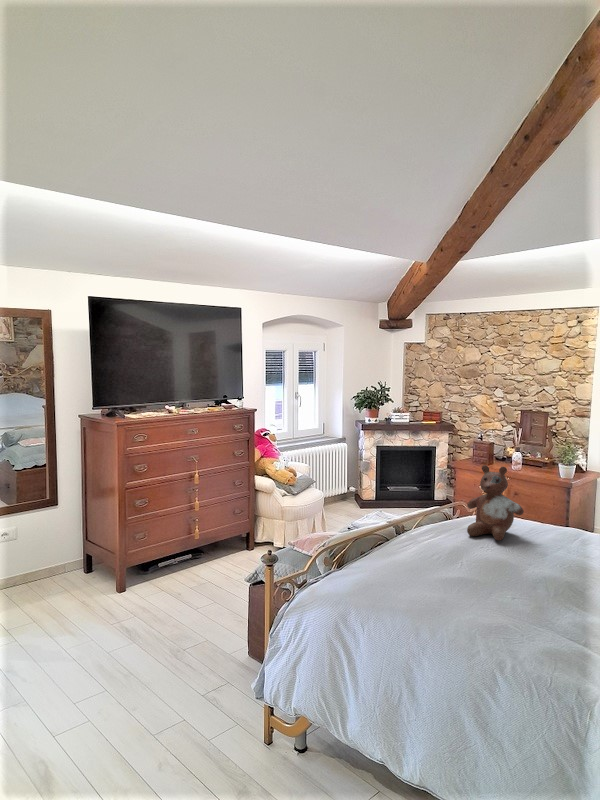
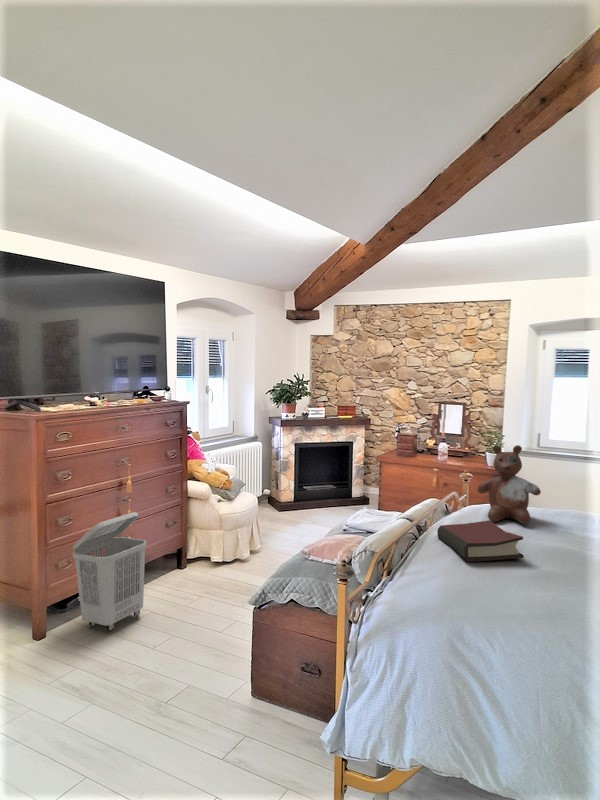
laundry basket: none [148,500,205,592] -> present [73,512,146,631]
hardback book: none [401,534,456,570] -> present [437,520,524,562]

